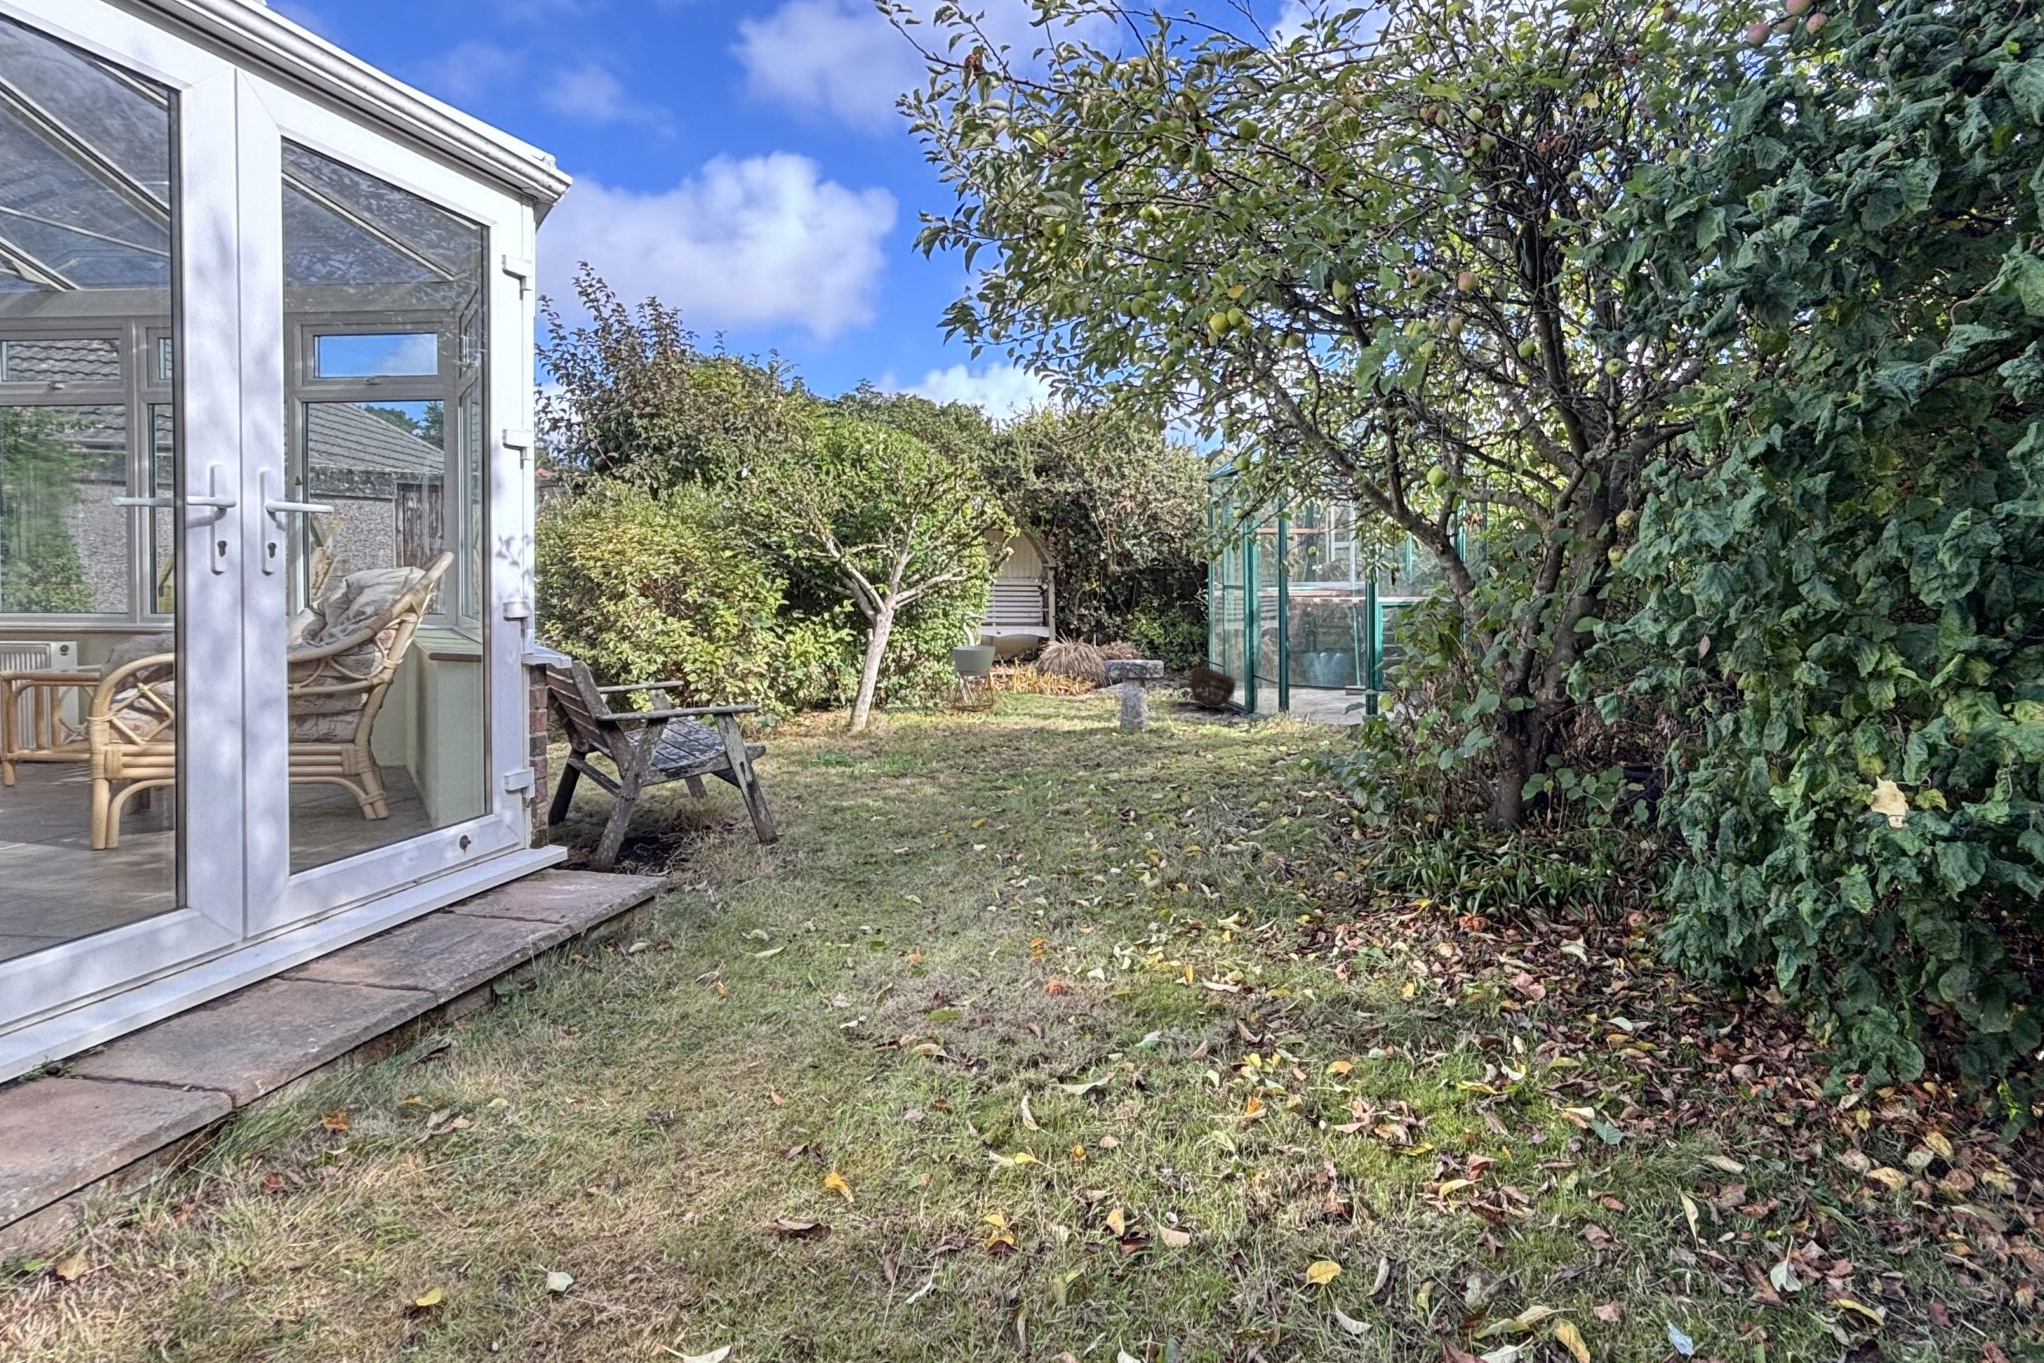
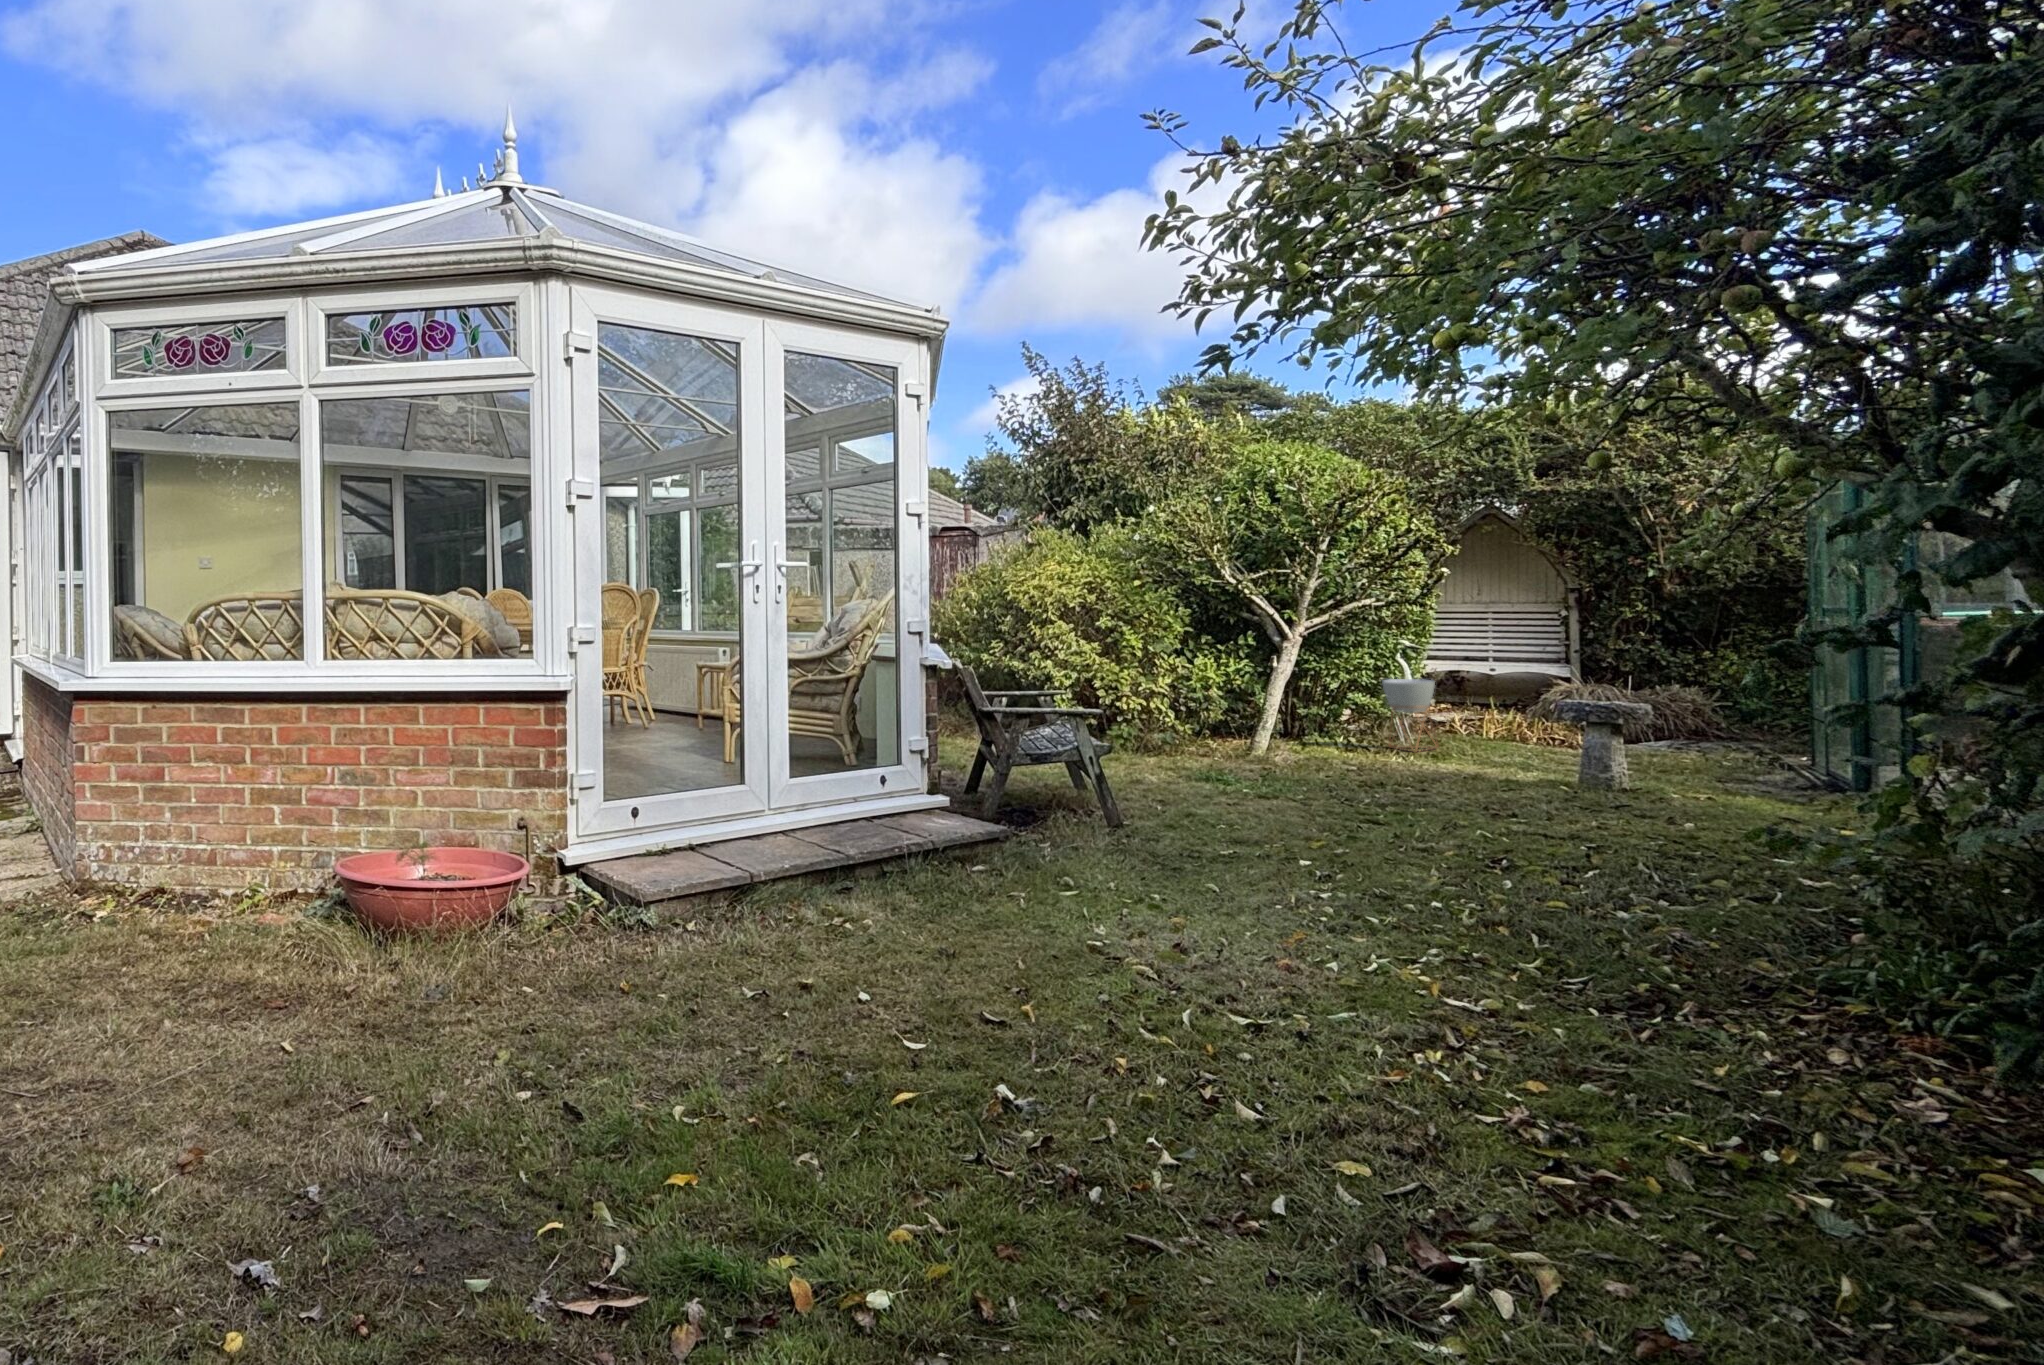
basket: present [1190,666,1236,708] -> none [1720,713,1793,771]

